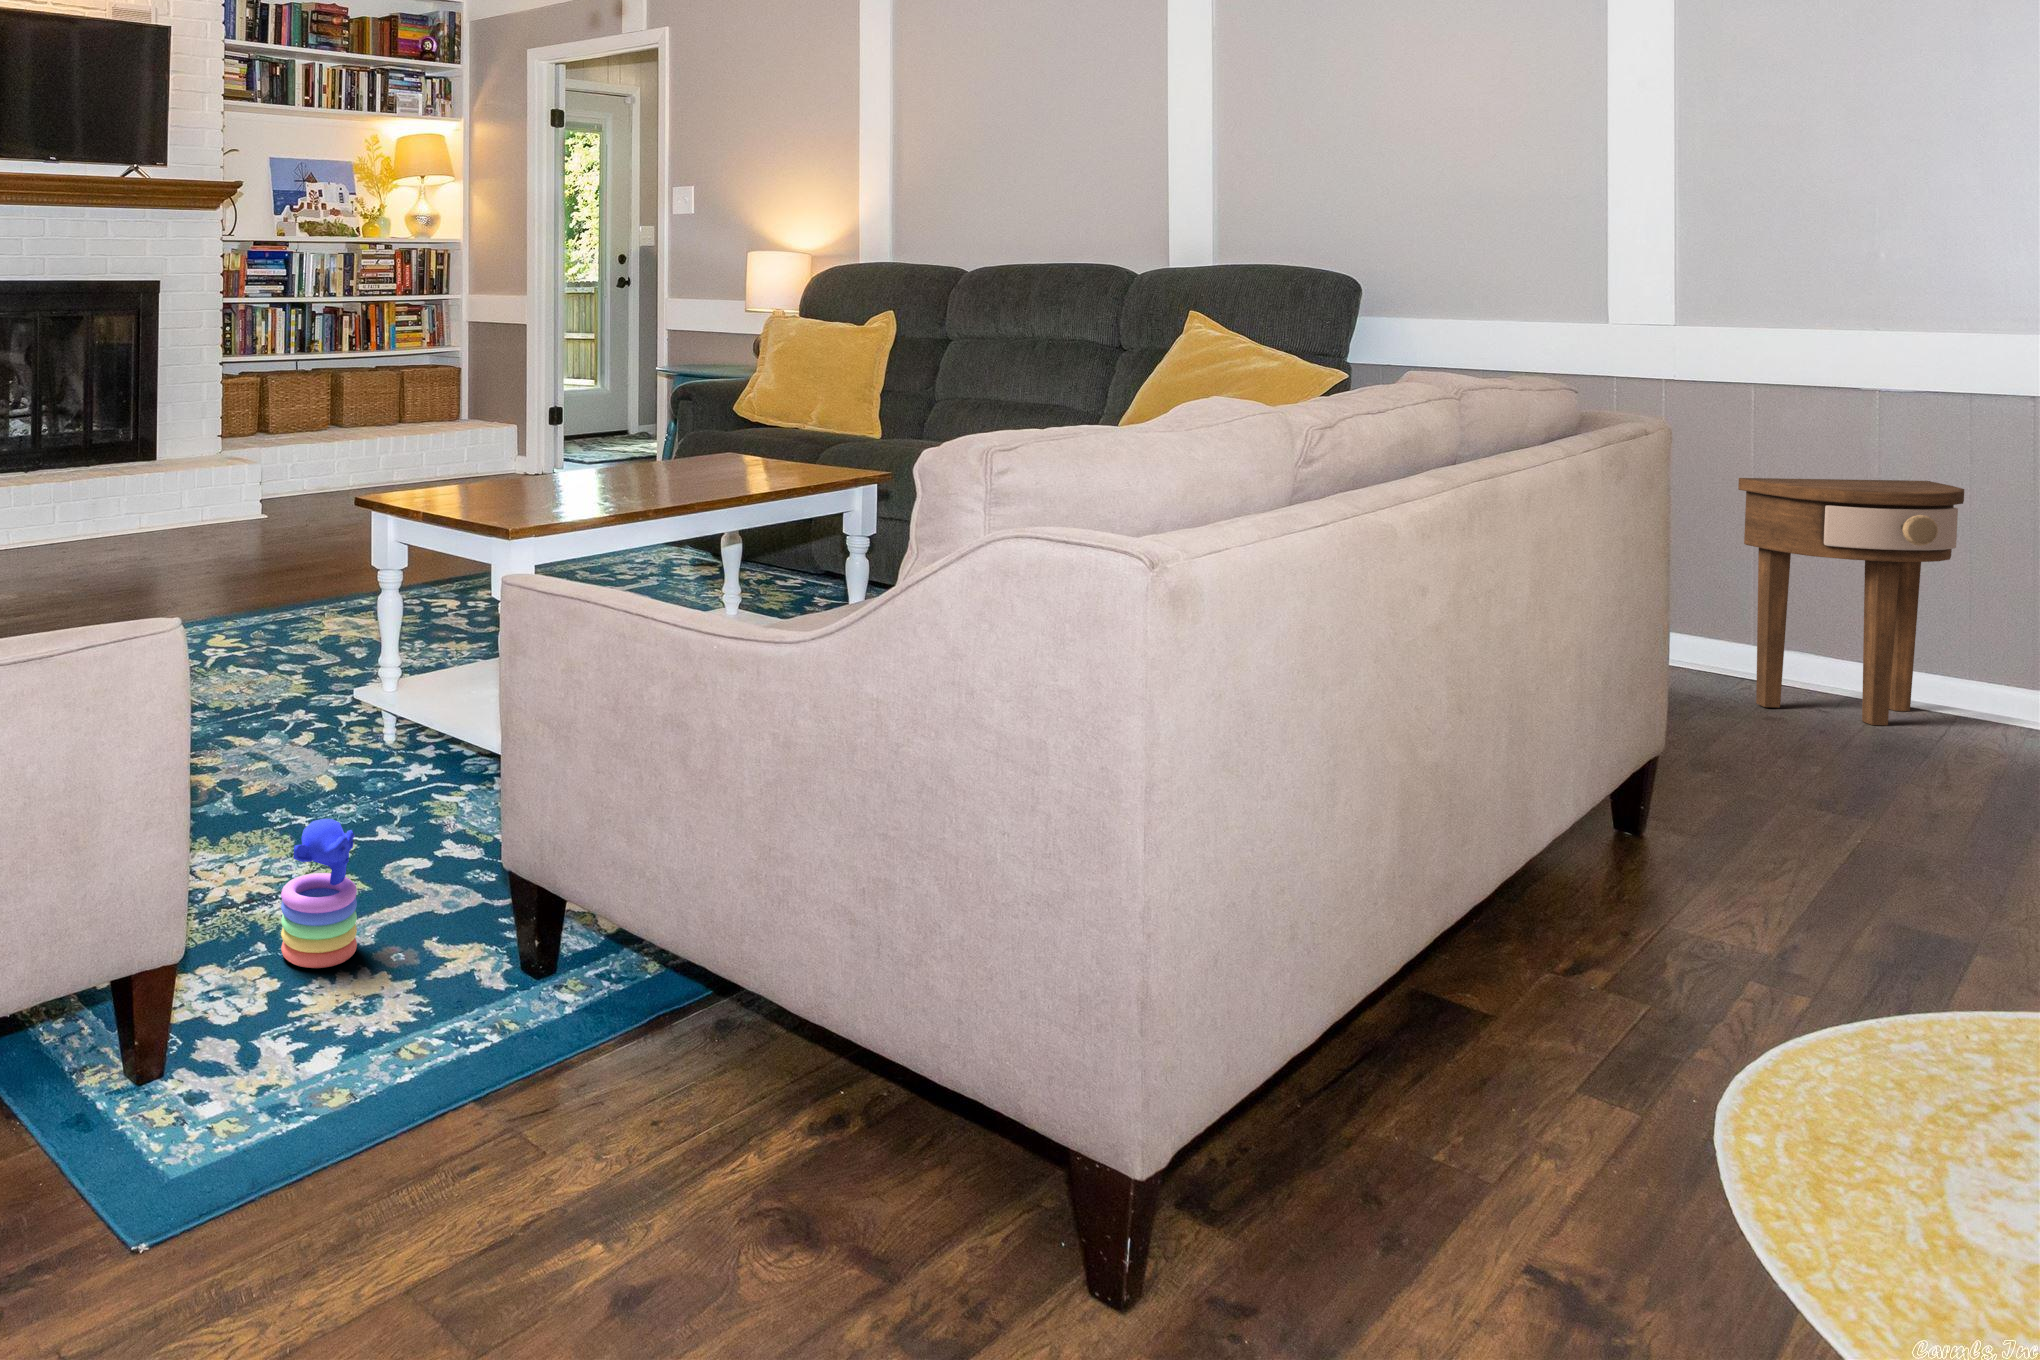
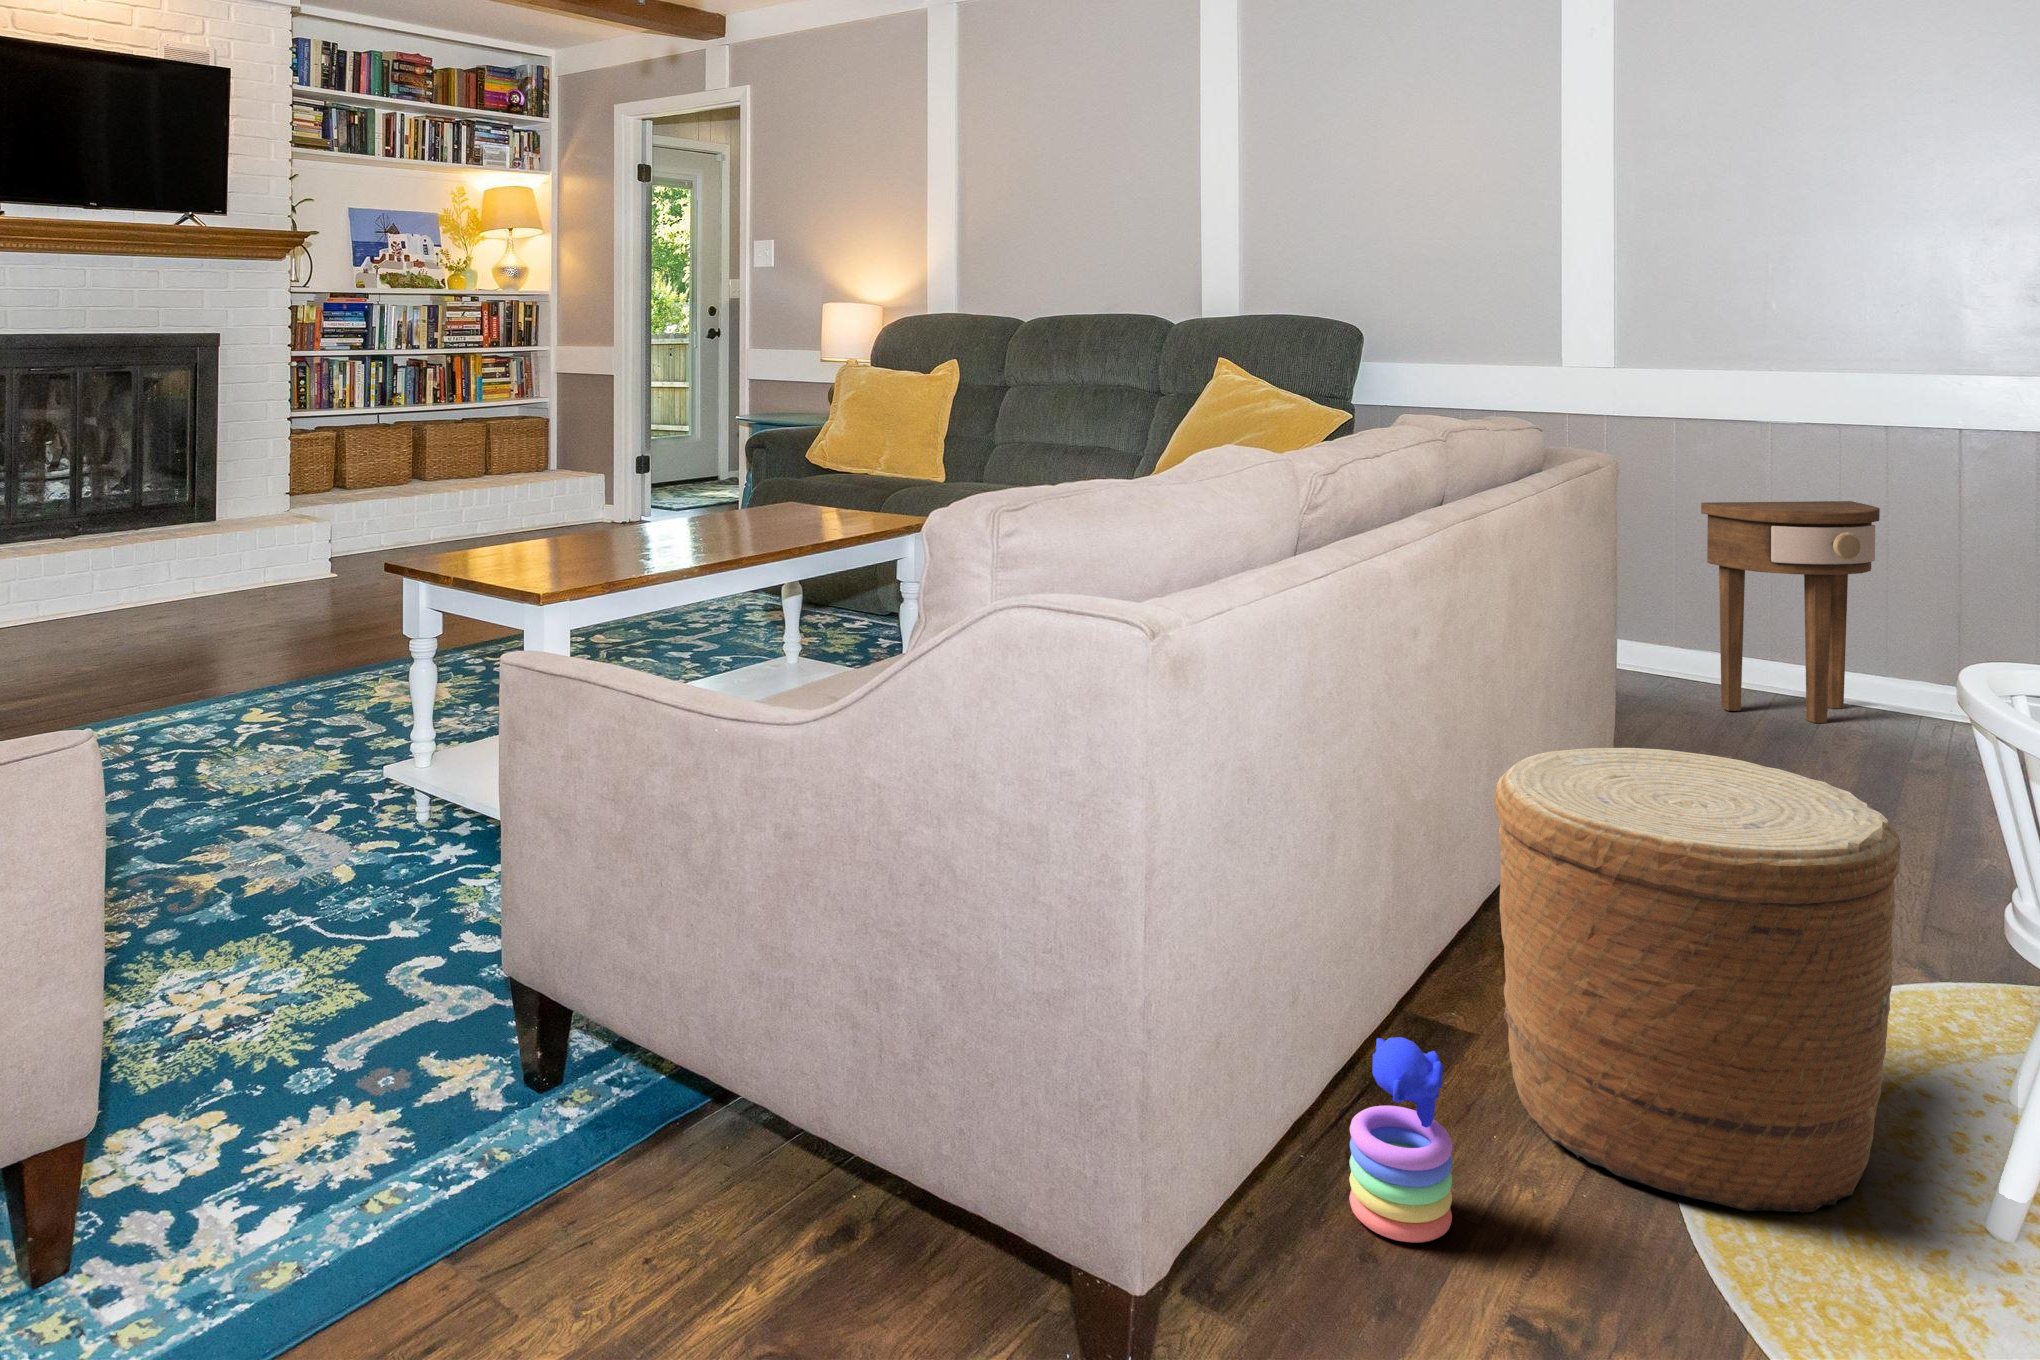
woven basket: none [1491,722,1960,1199] -> present [1494,748,1901,1215]
stacking toy: present [281,819,357,968] -> present [1349,1037,1452,1243]

